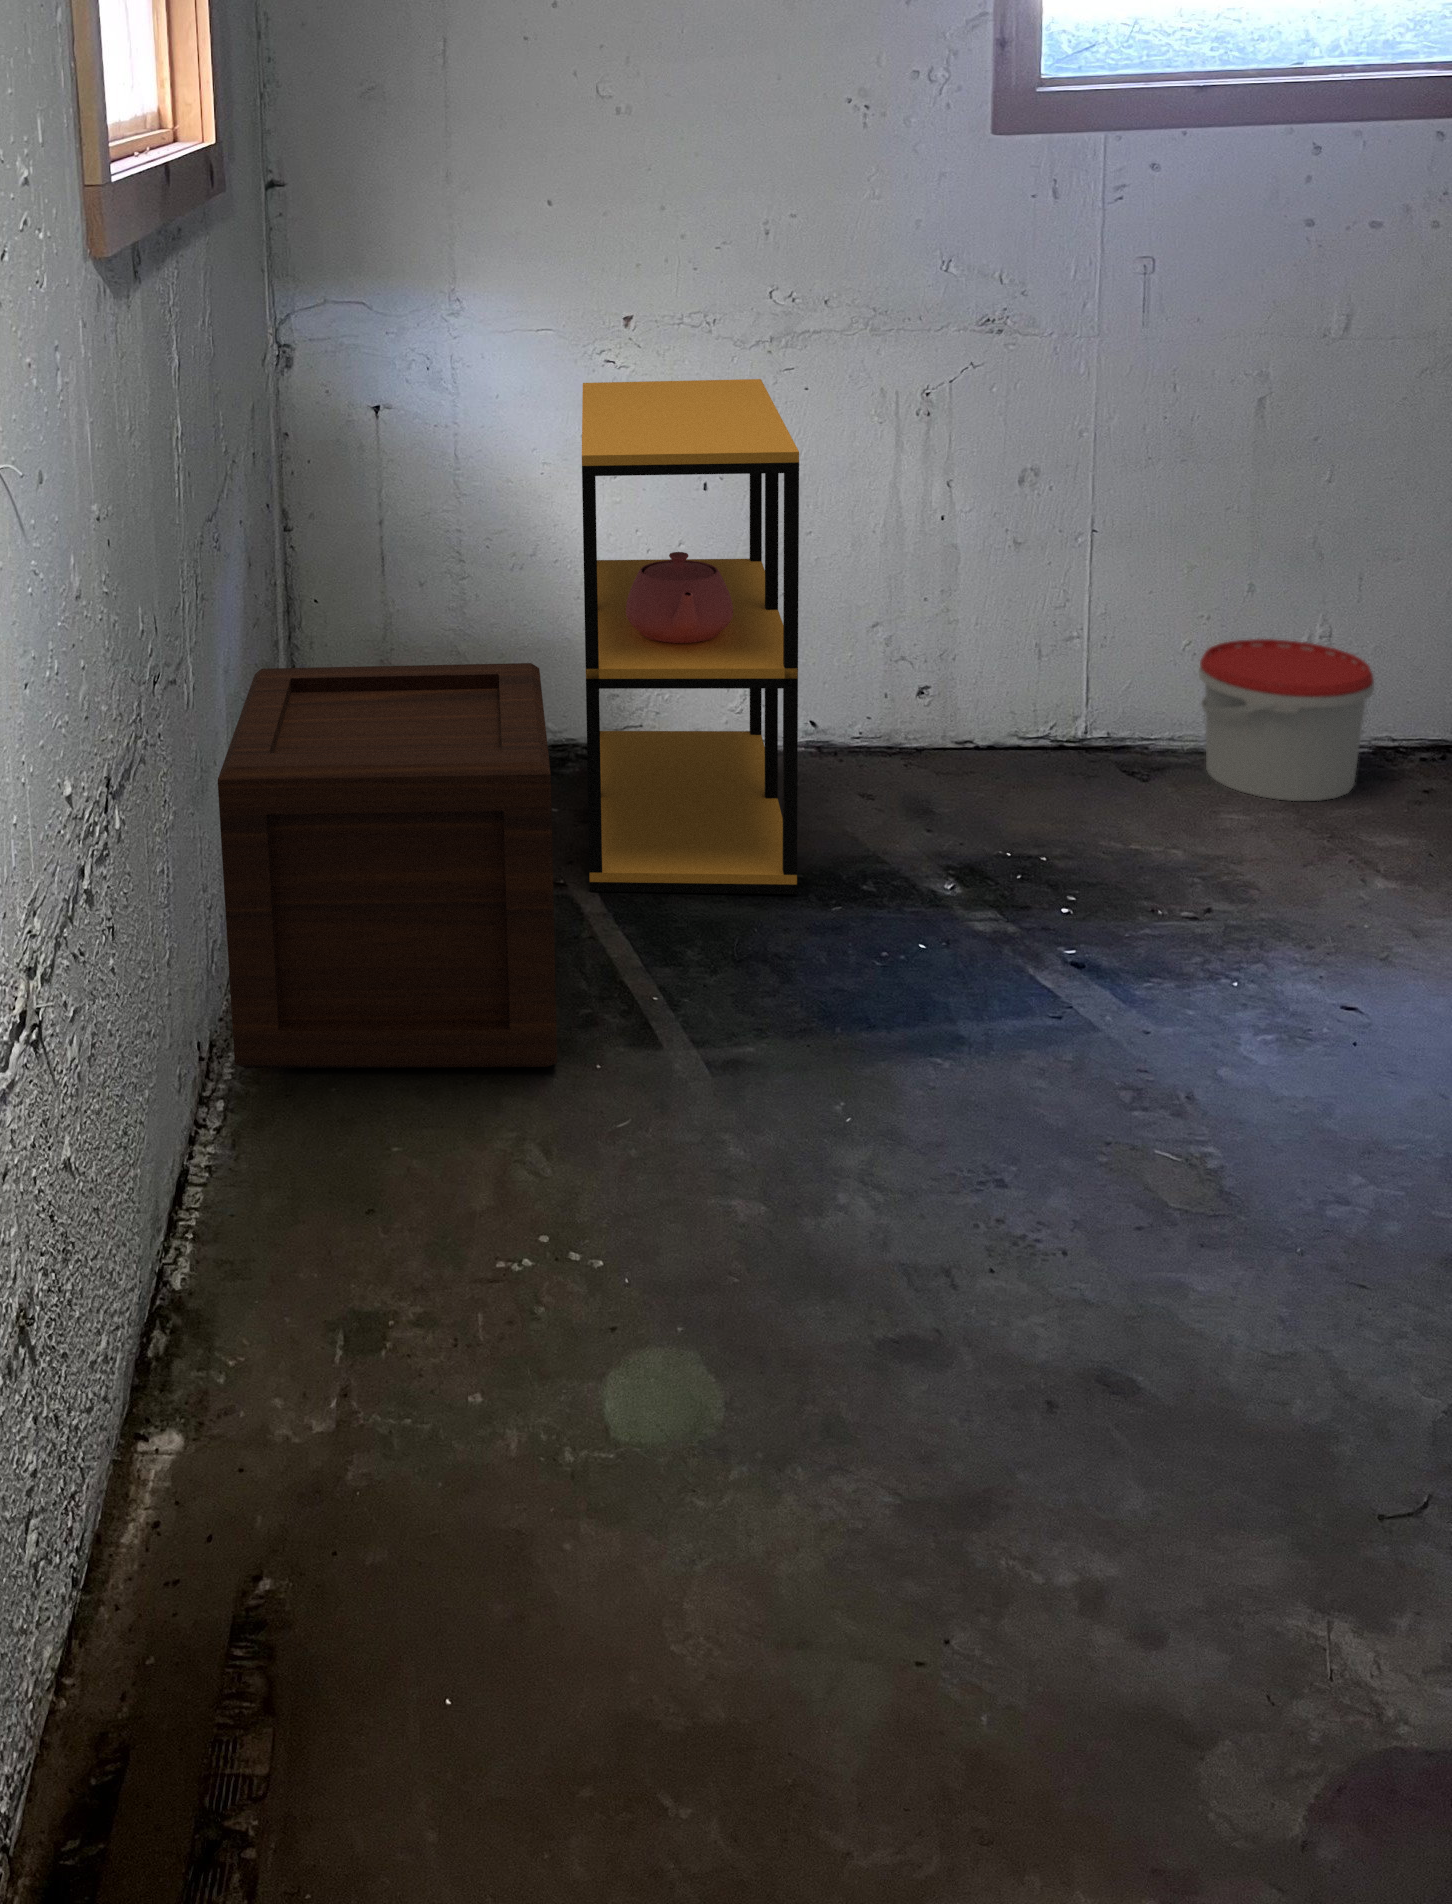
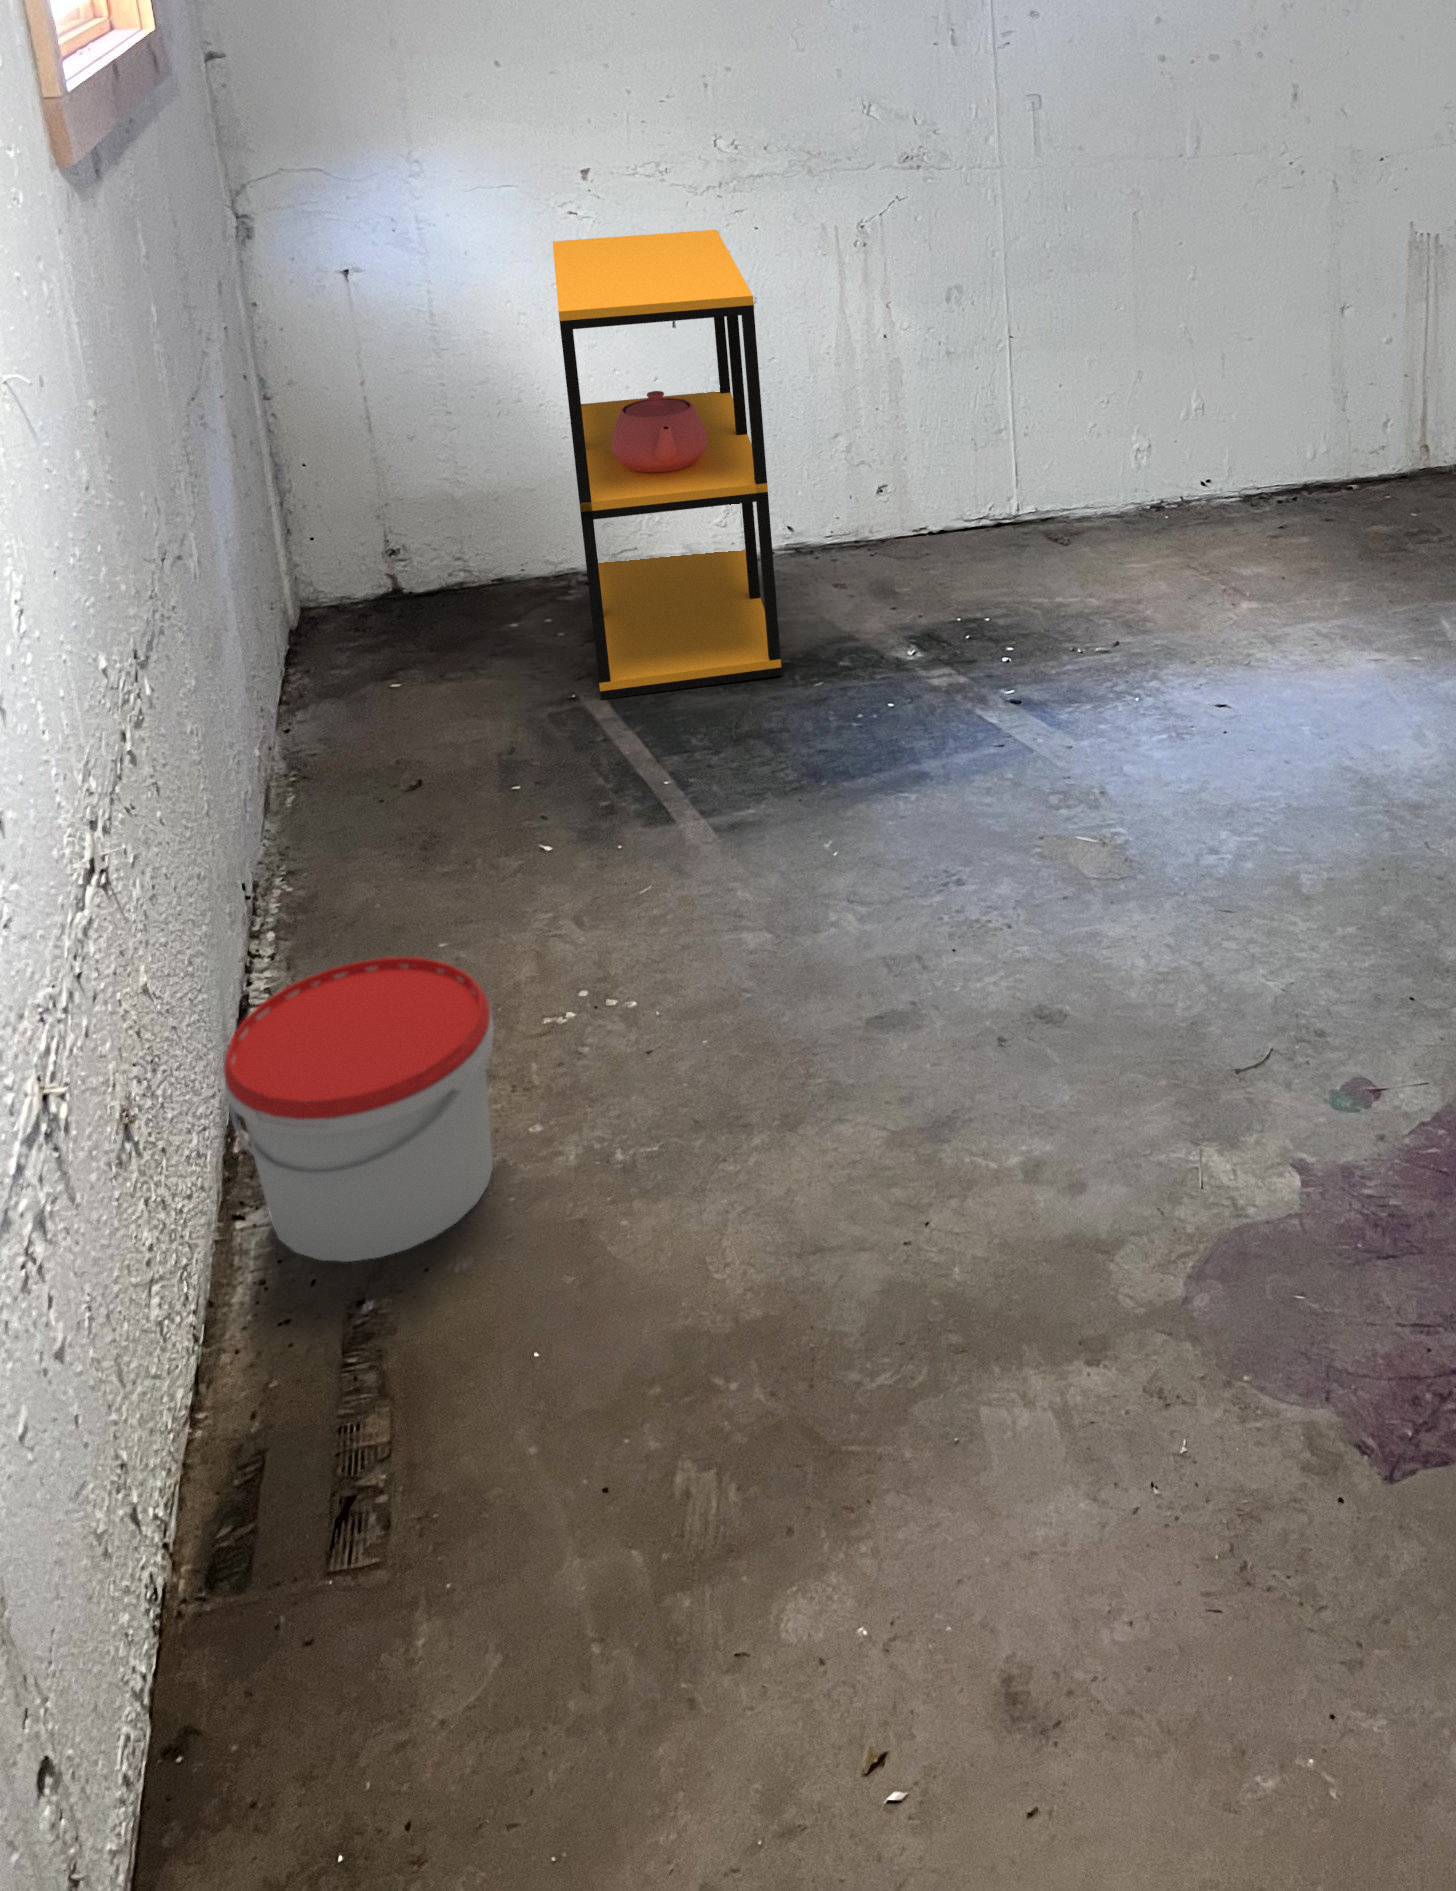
bucket: present [1199,639,1374,801] -> present [224,957,494,1262]
wooden crate: present [218,663,557,1068] -> none [236,503,585,902]

